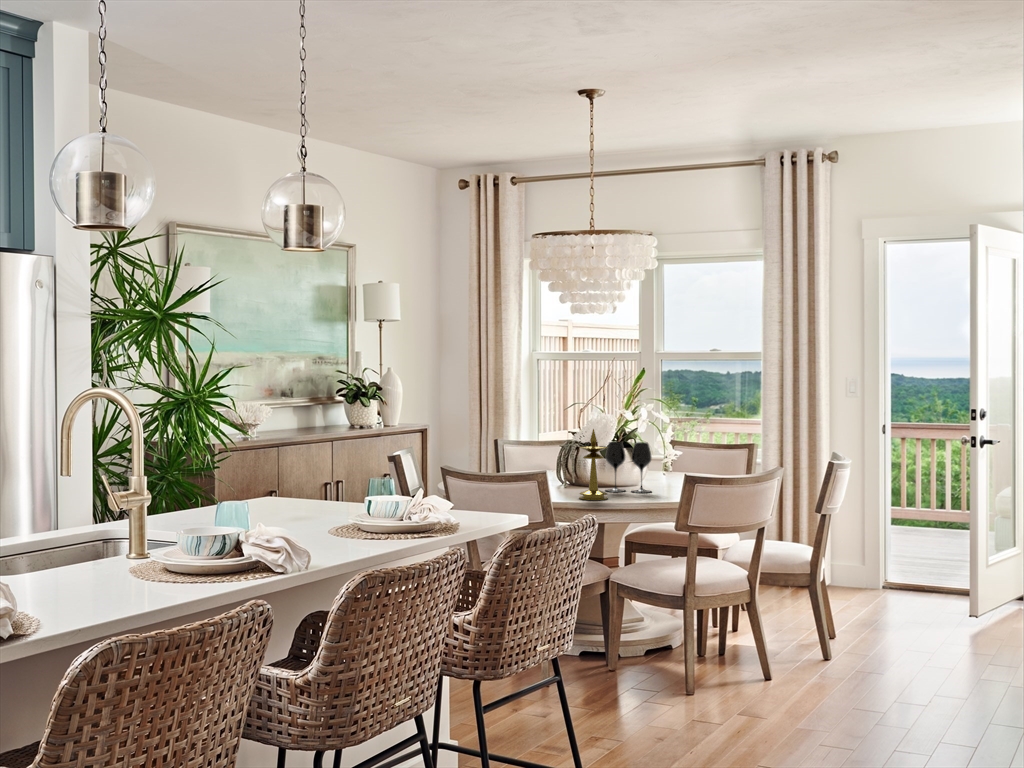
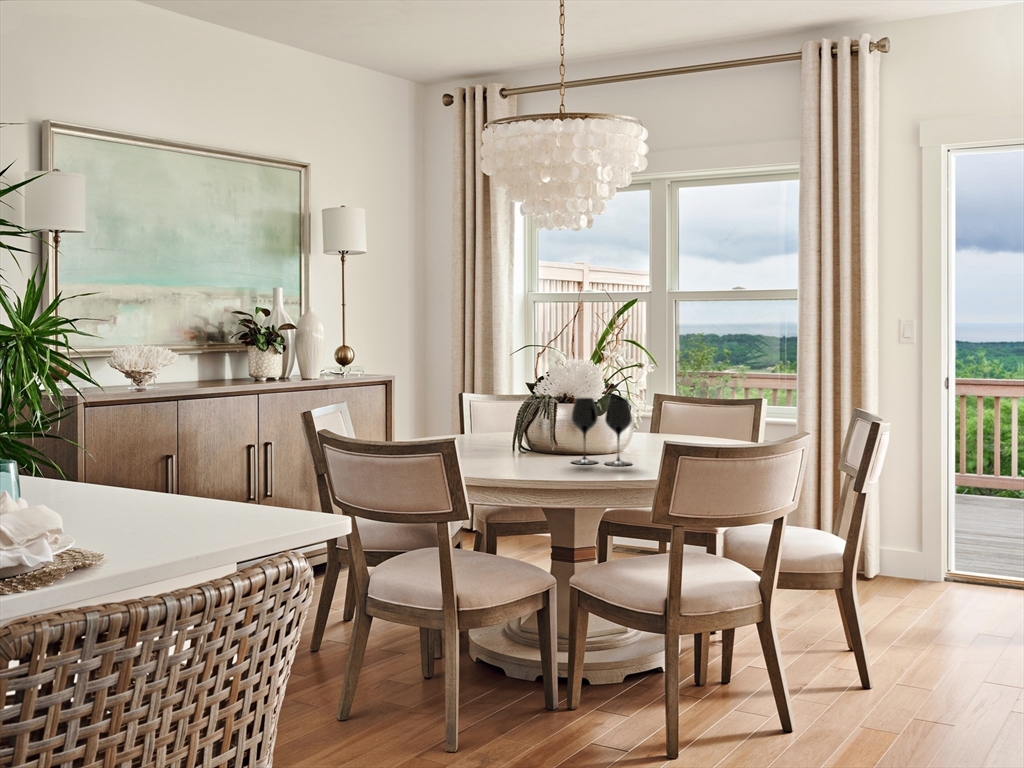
candlestick: present [579,429,608,500] -> none [528,379,567,476]

